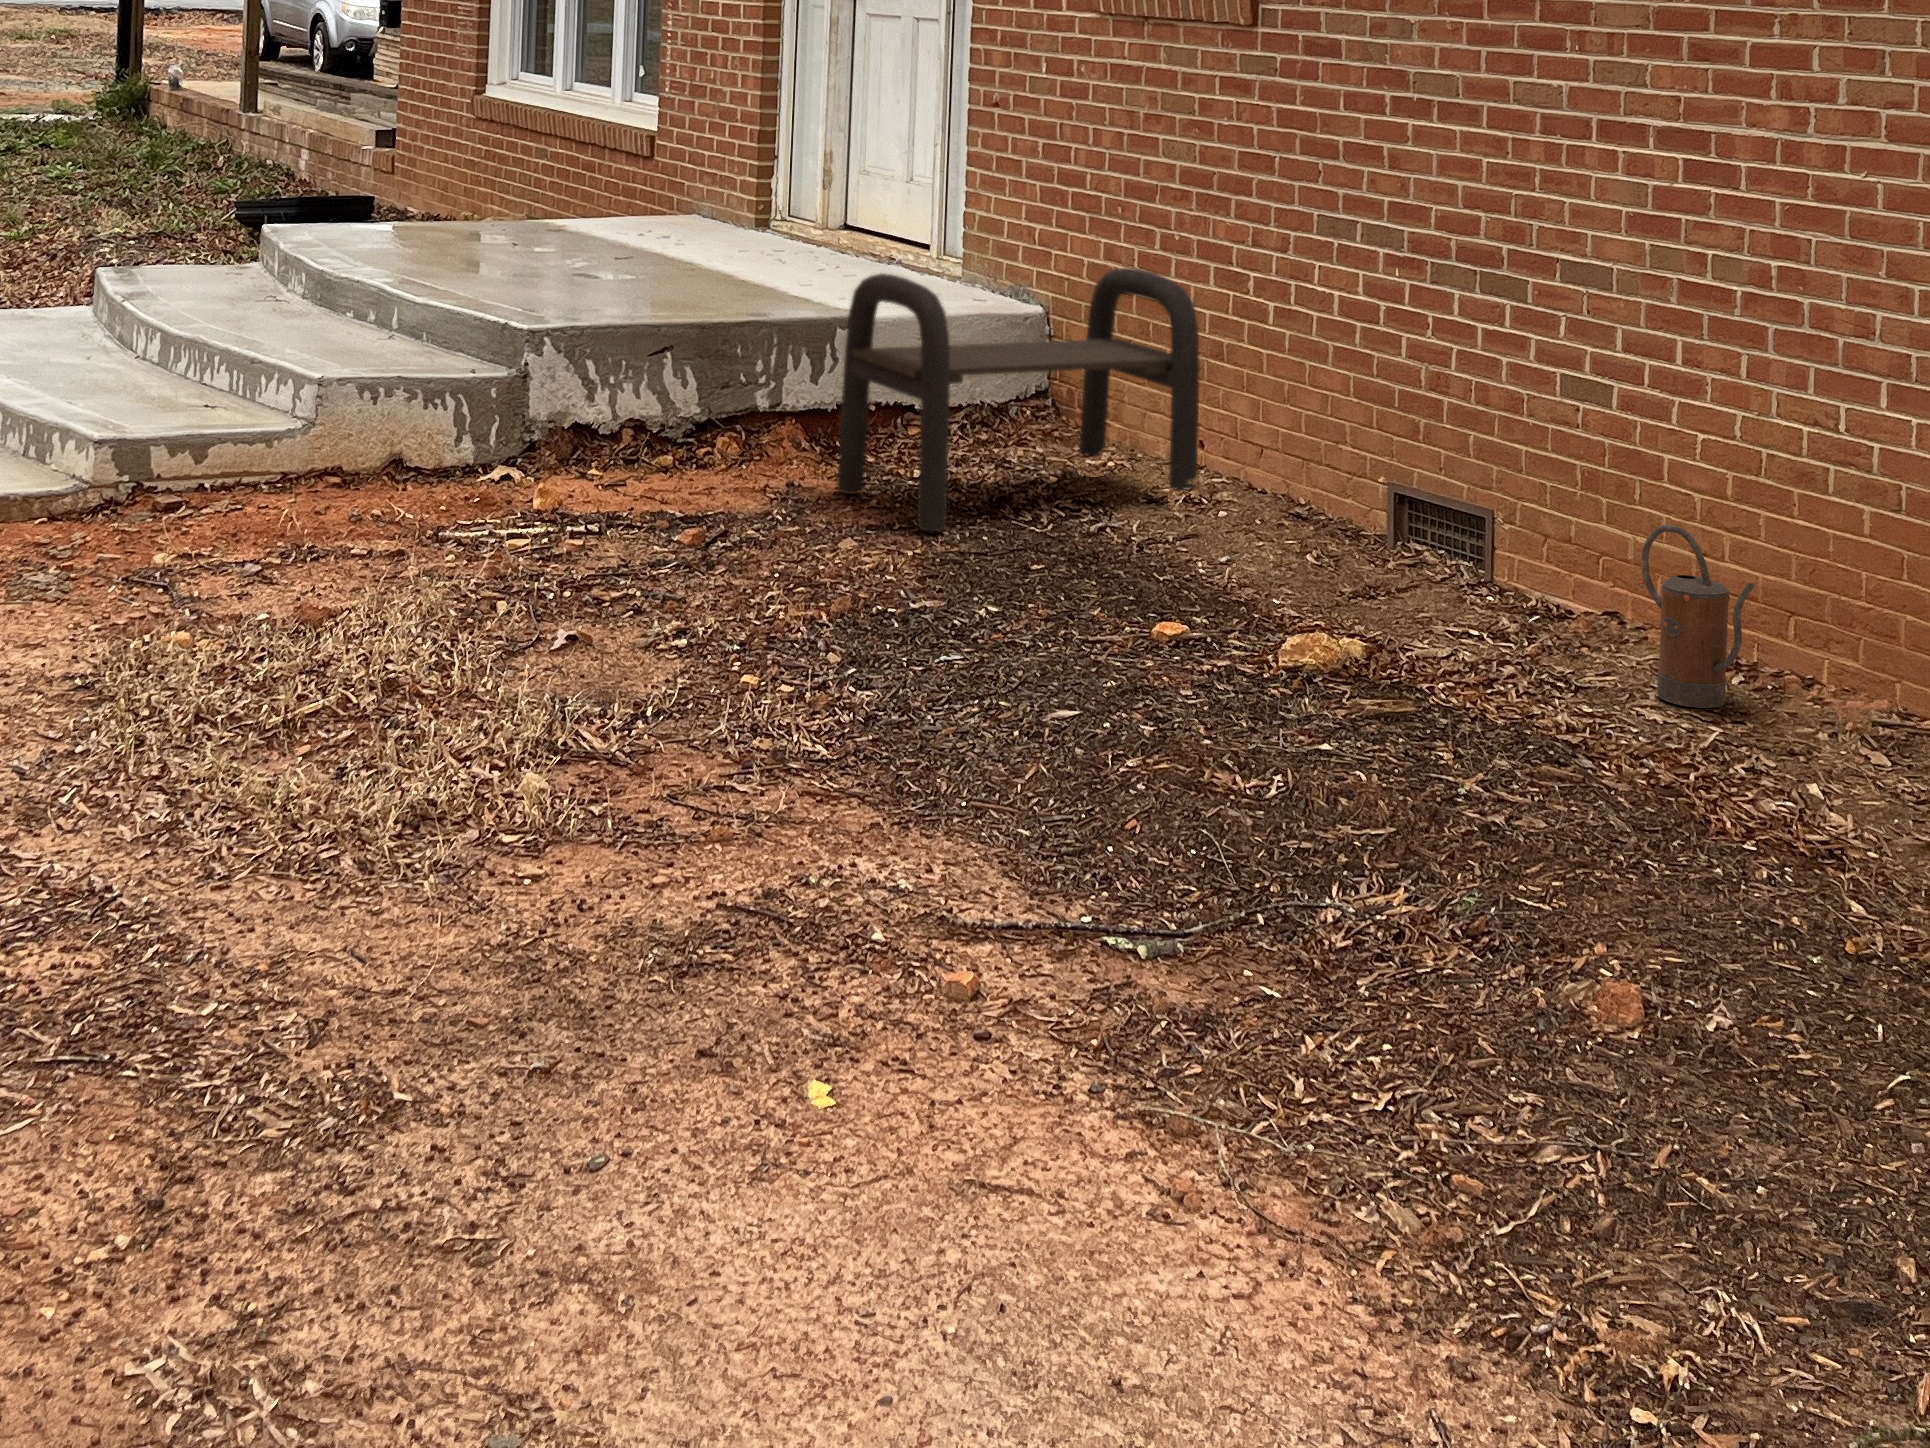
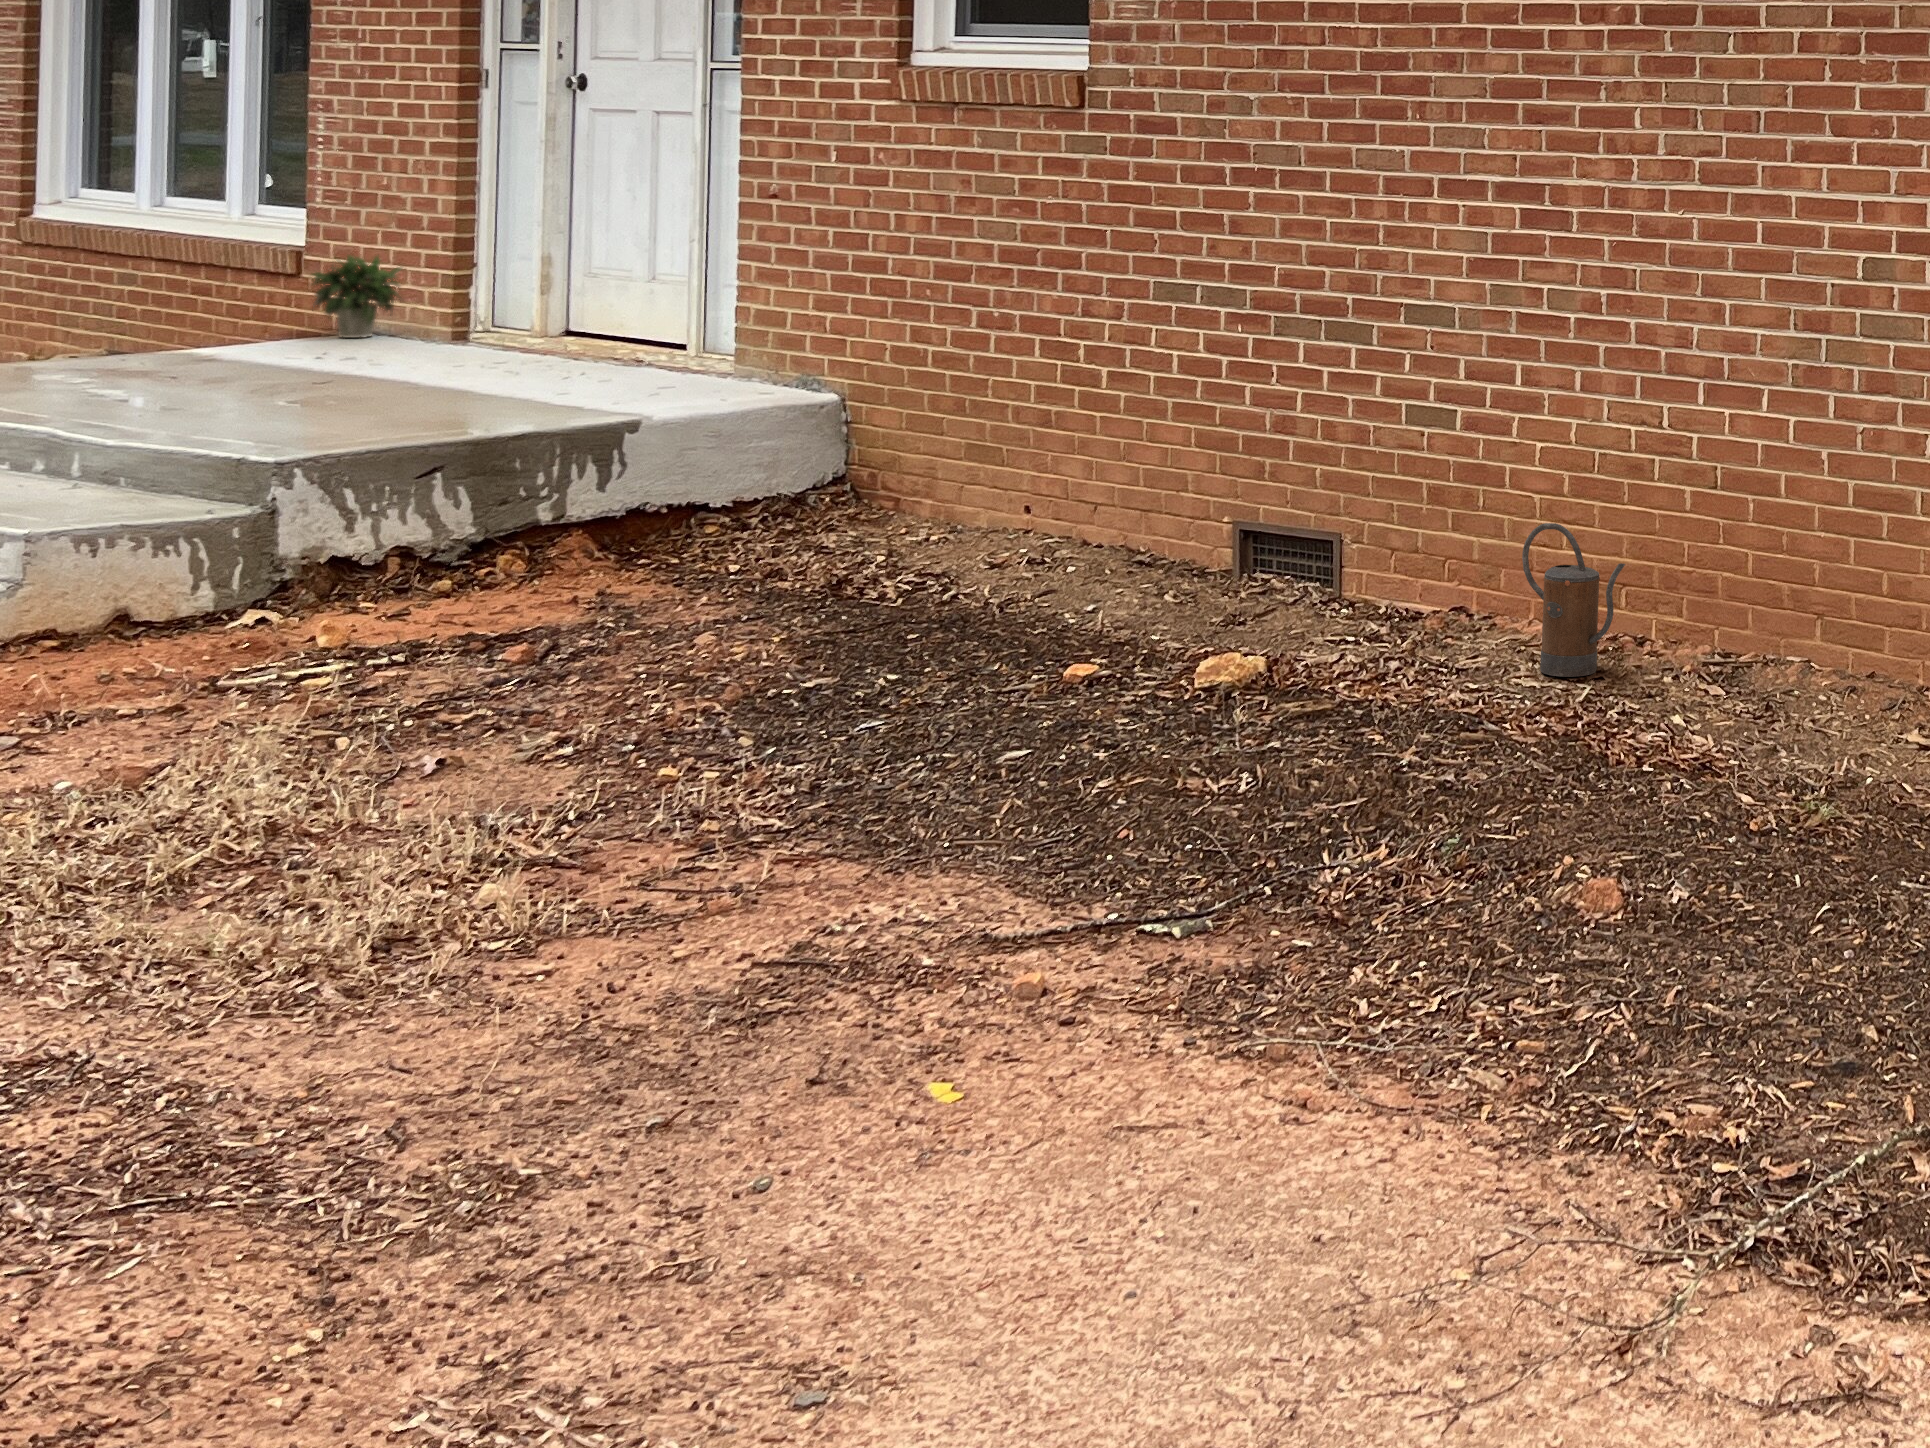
potted plant: none [640,153,723,228] -> present [313,255,406,338]
bench: present [837,267,1200,531] -> none [653,341,1048,623]

